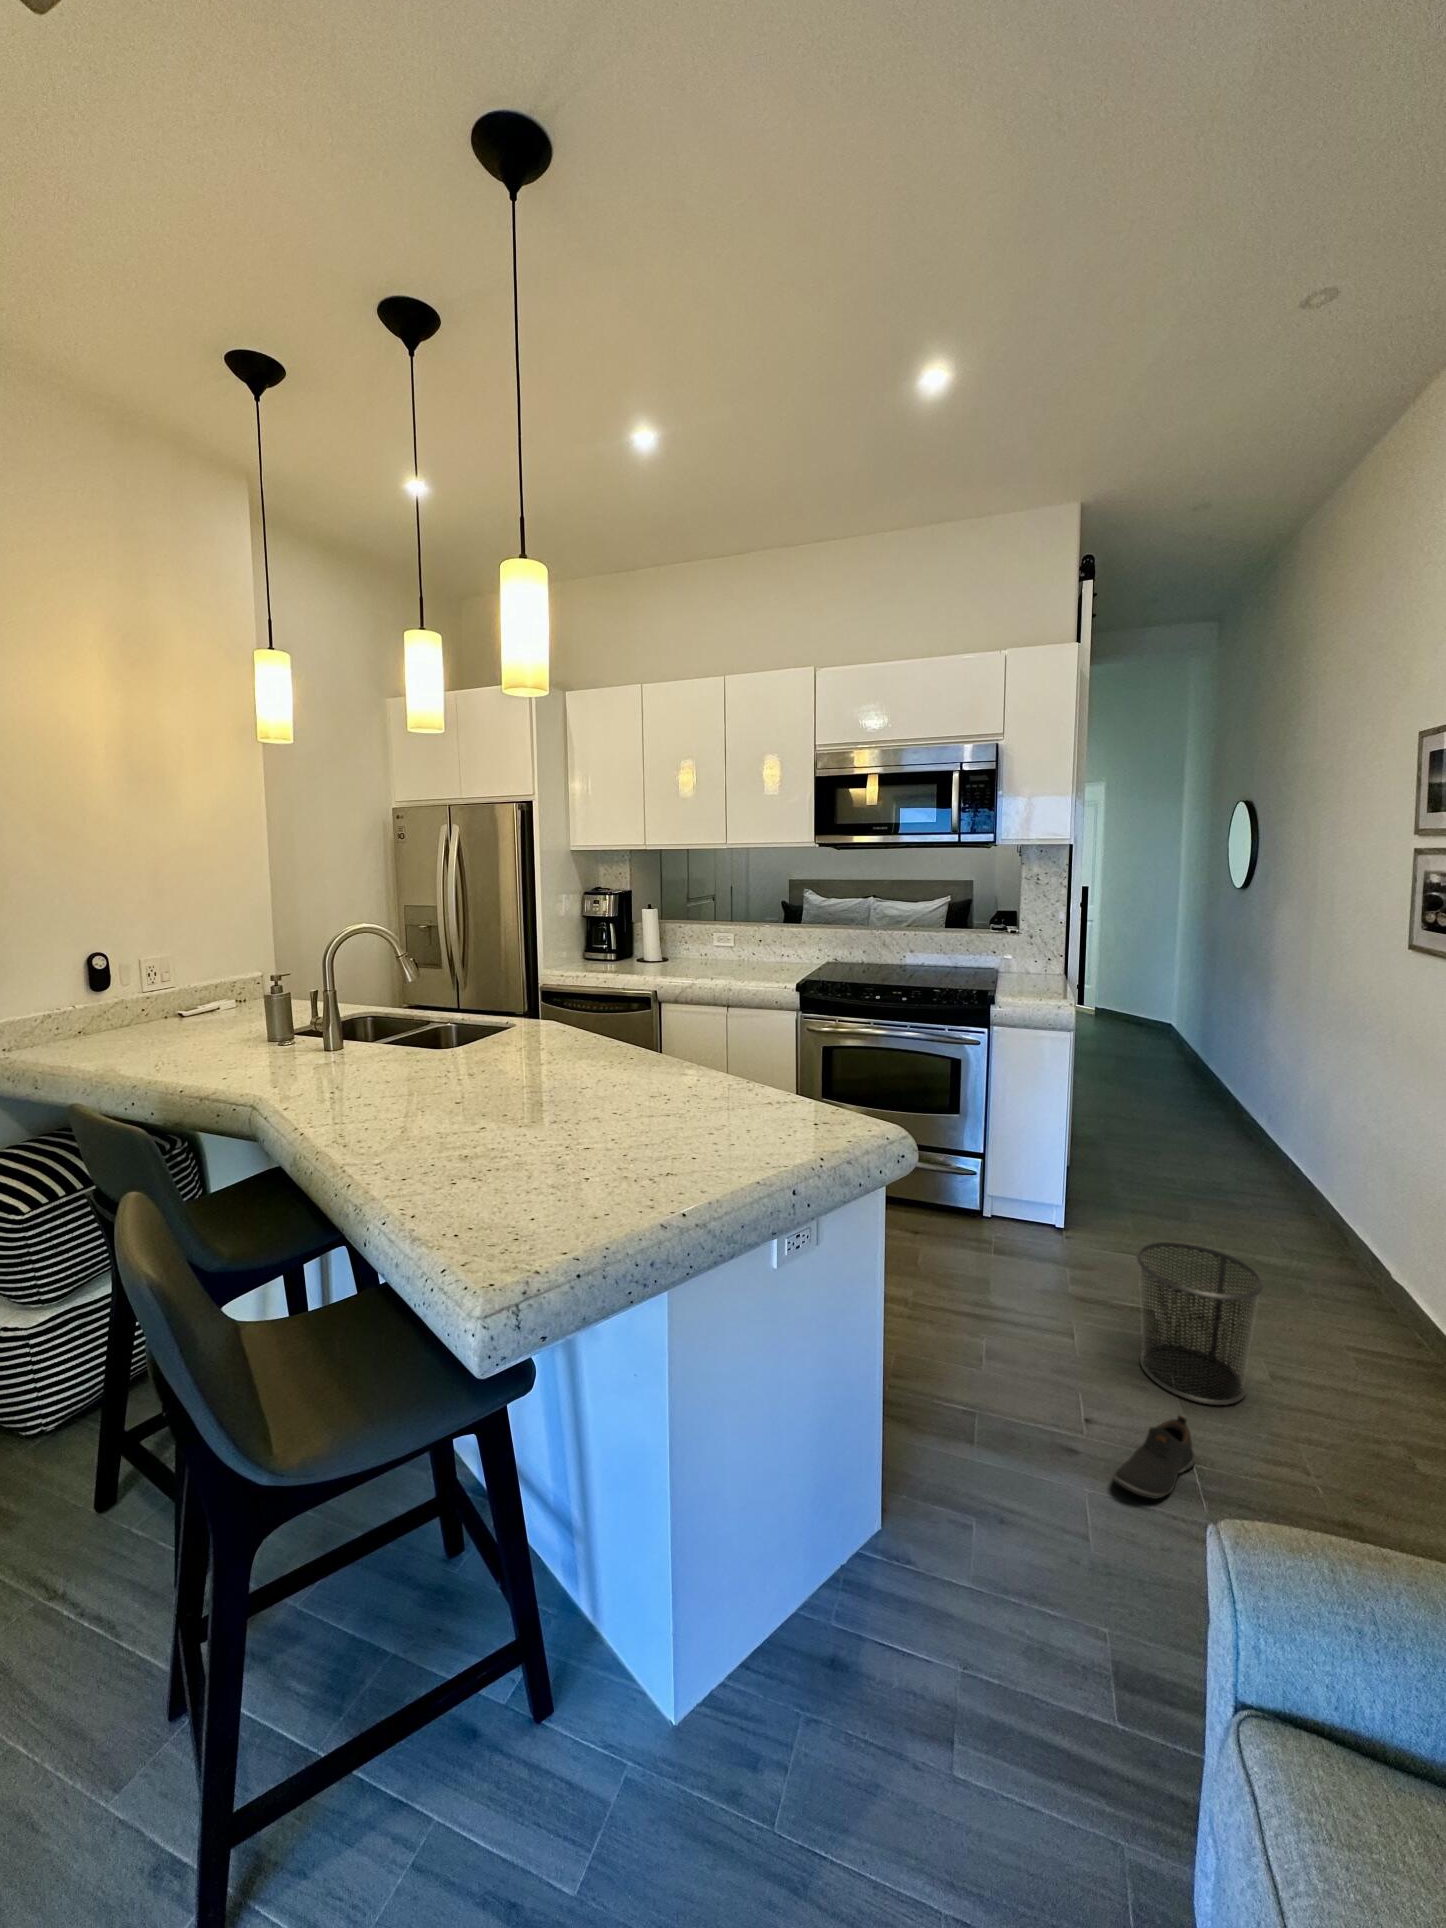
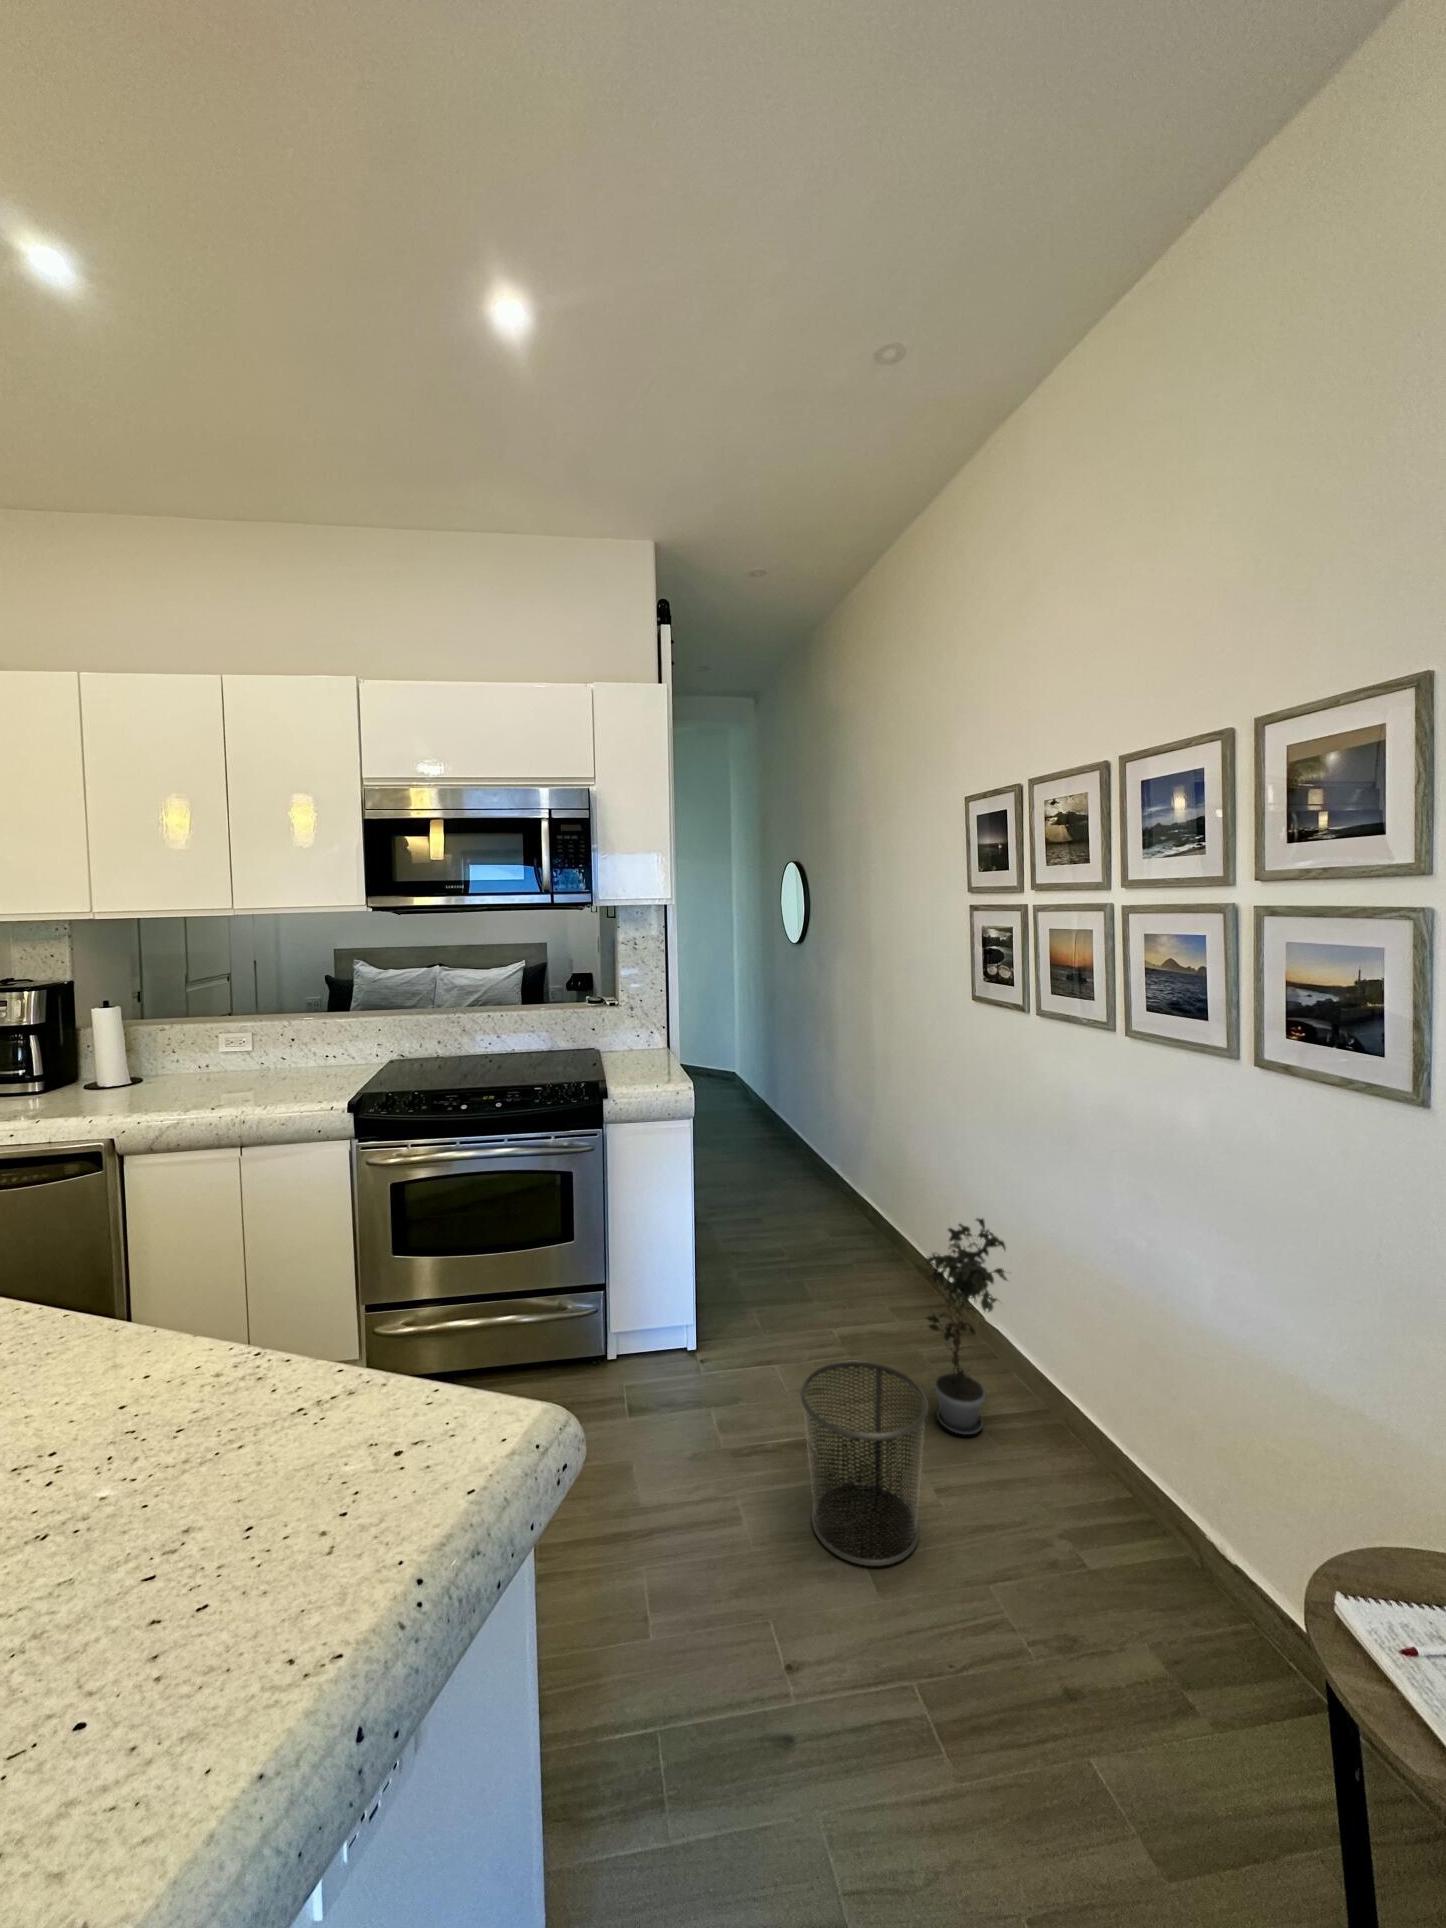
potted plant: none [1285,1156,1398,1355] -> present [918,1219,1007,1435]
shoe: present [1113,1415,1195,1499] -> none [835,1614,906,1781]

